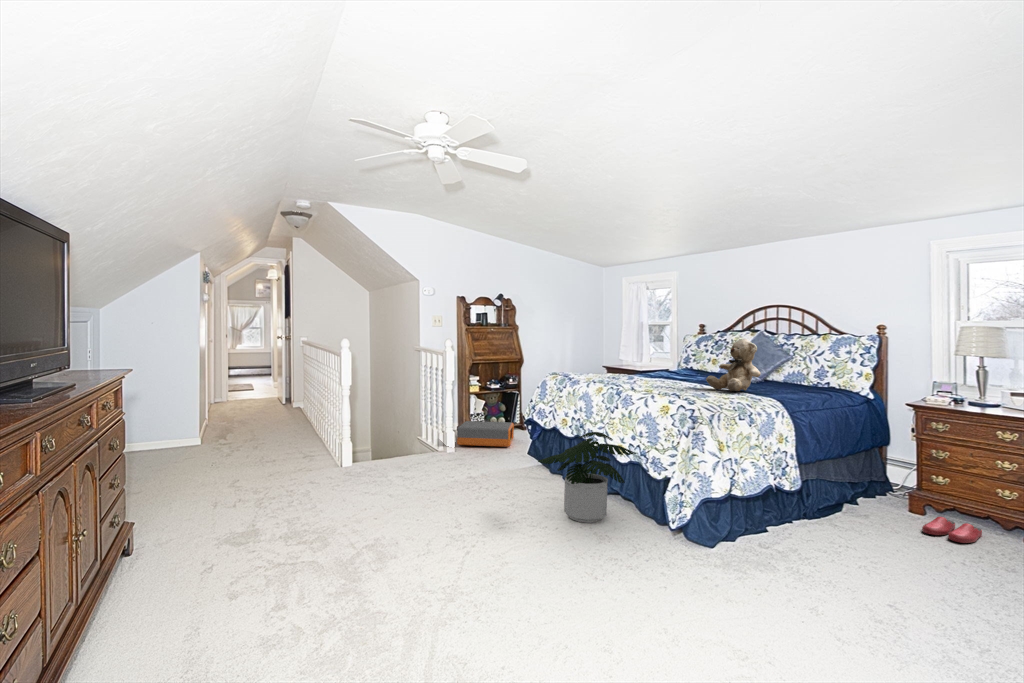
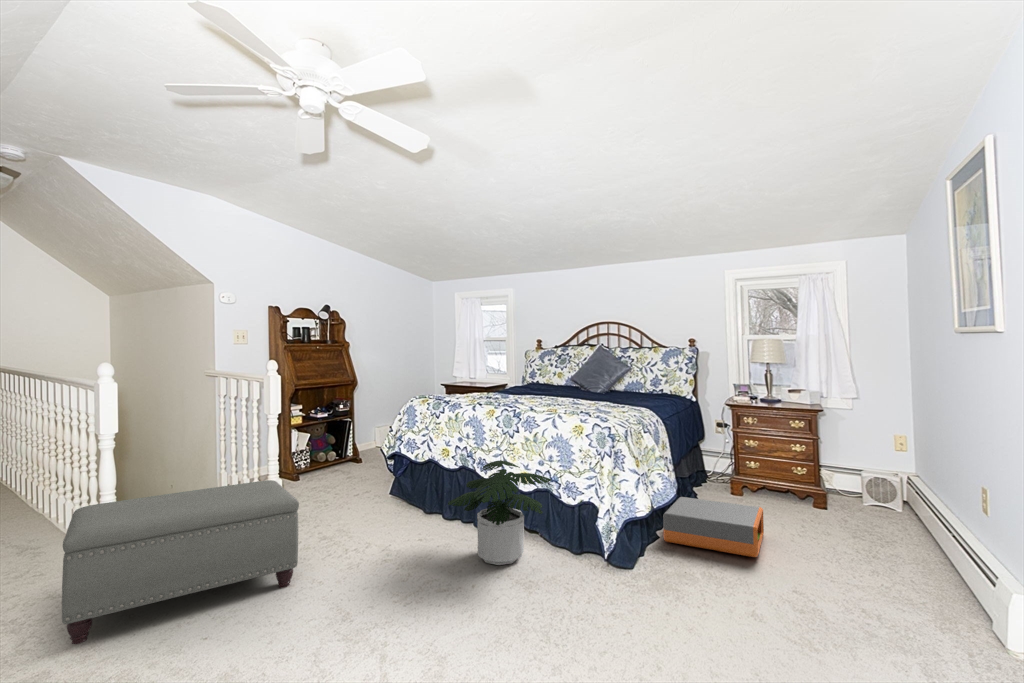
teddy bear: present [706,339,761,392] -> none [586,354,637,406]
storage box: present [457,421,514,447] -> present [663,497,764,557]
ottoman: none [282,426,427,509] -> present [62,480,299,644]
slippers: present [922,517,982,543] -> none [760,495,797,515]

